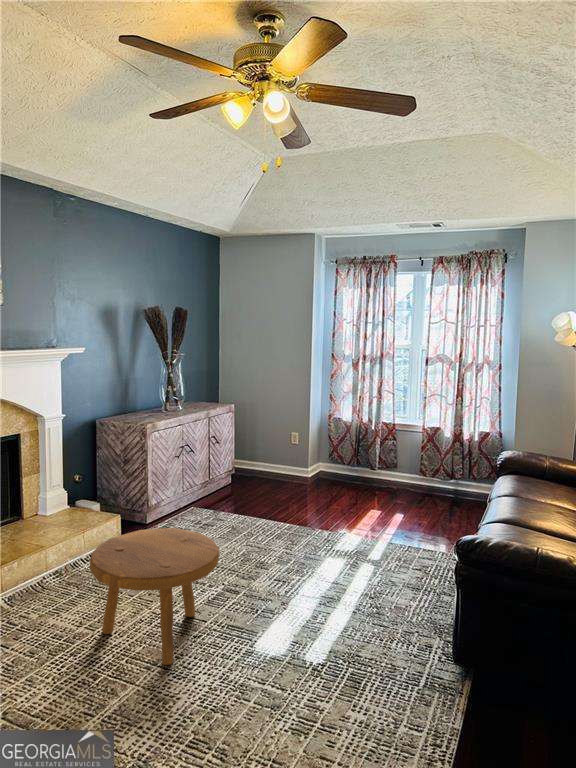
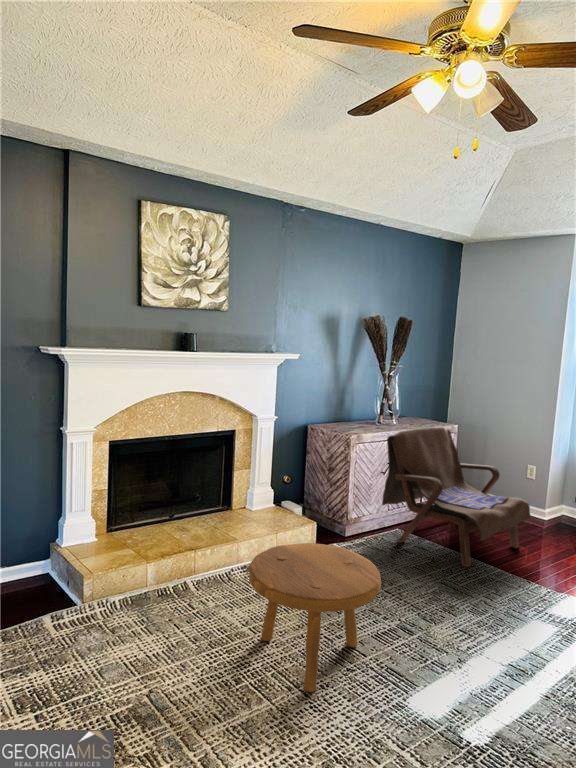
armchair: none [178,409,304,528] -> present [382,427,530,567]

